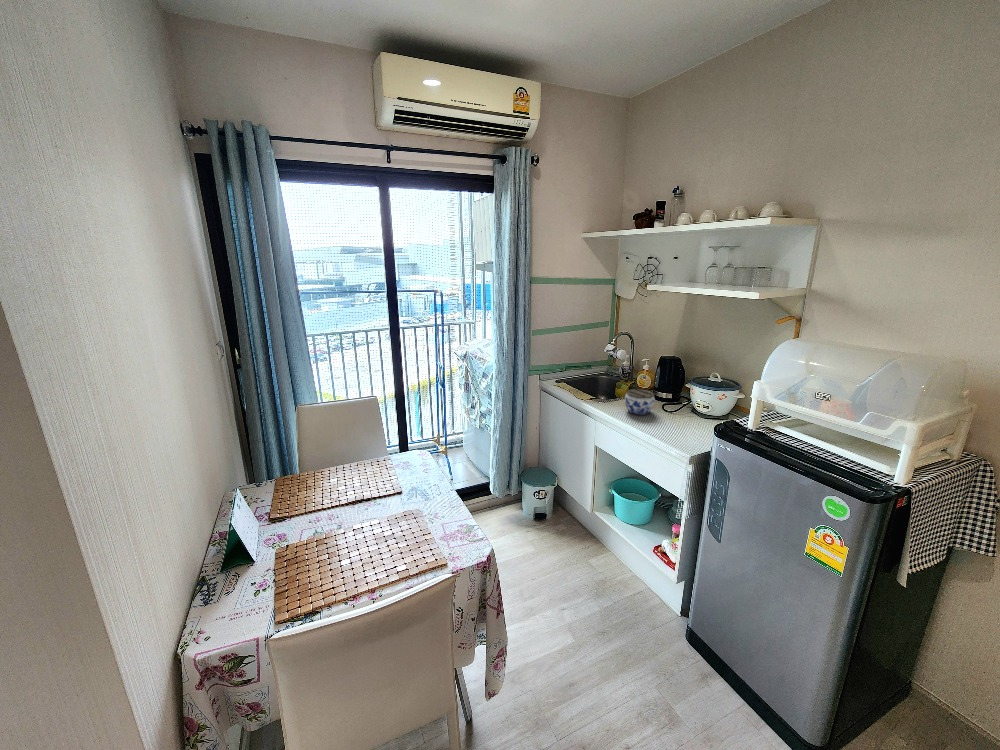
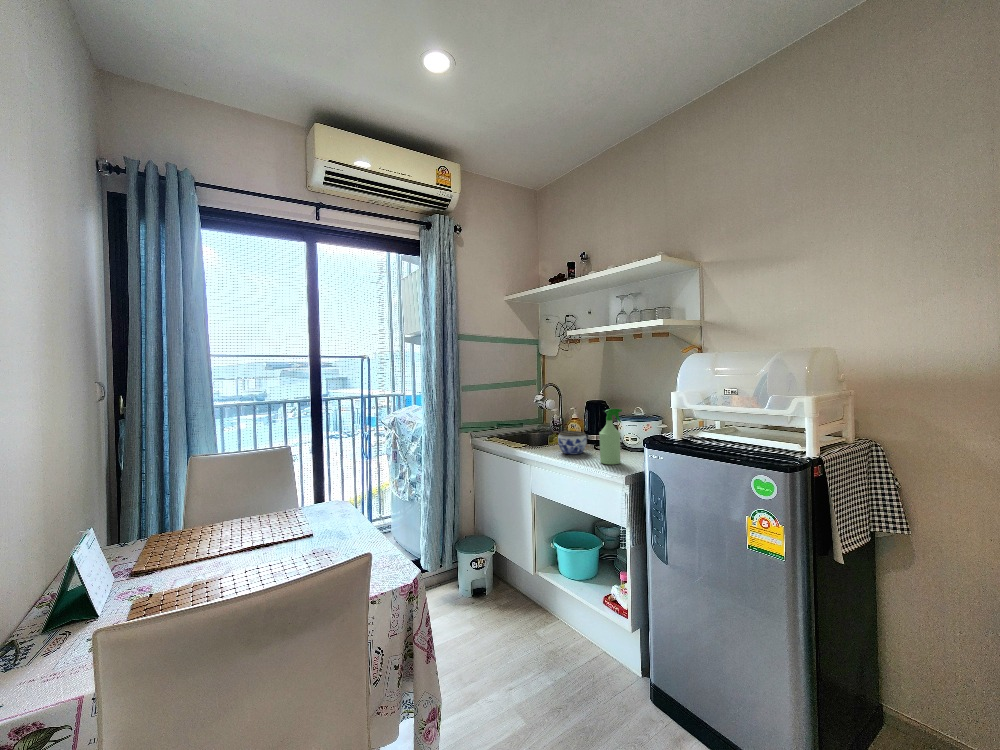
spray bottle: none [666,381,696,436] -> present [599,409,622,465]

